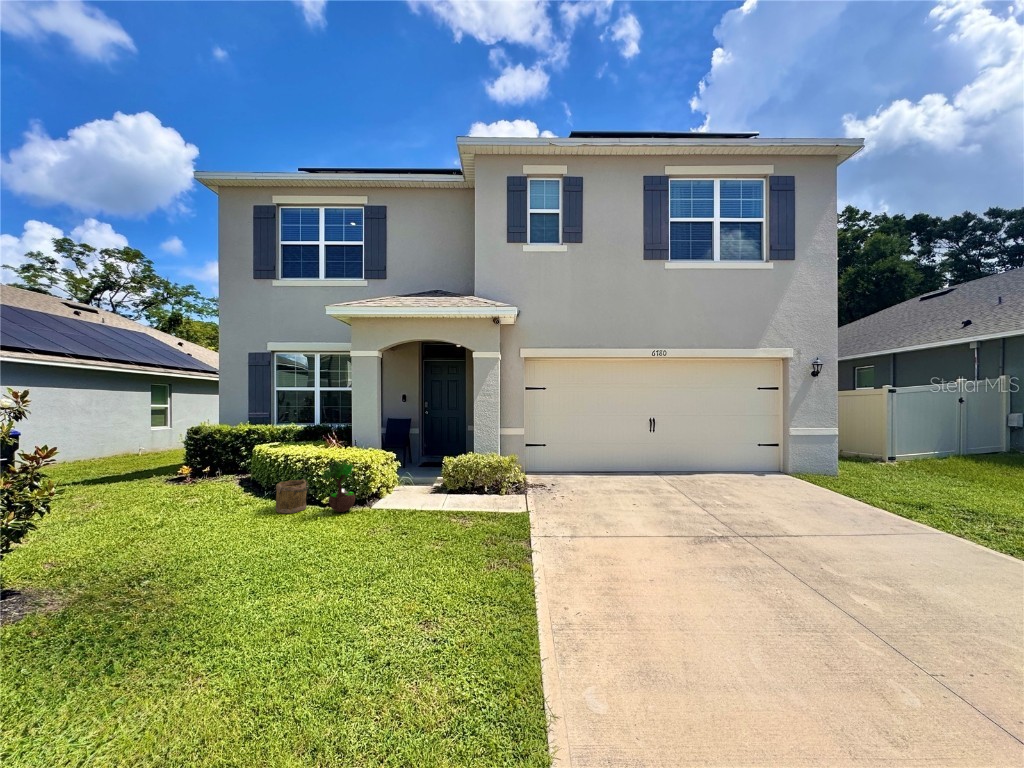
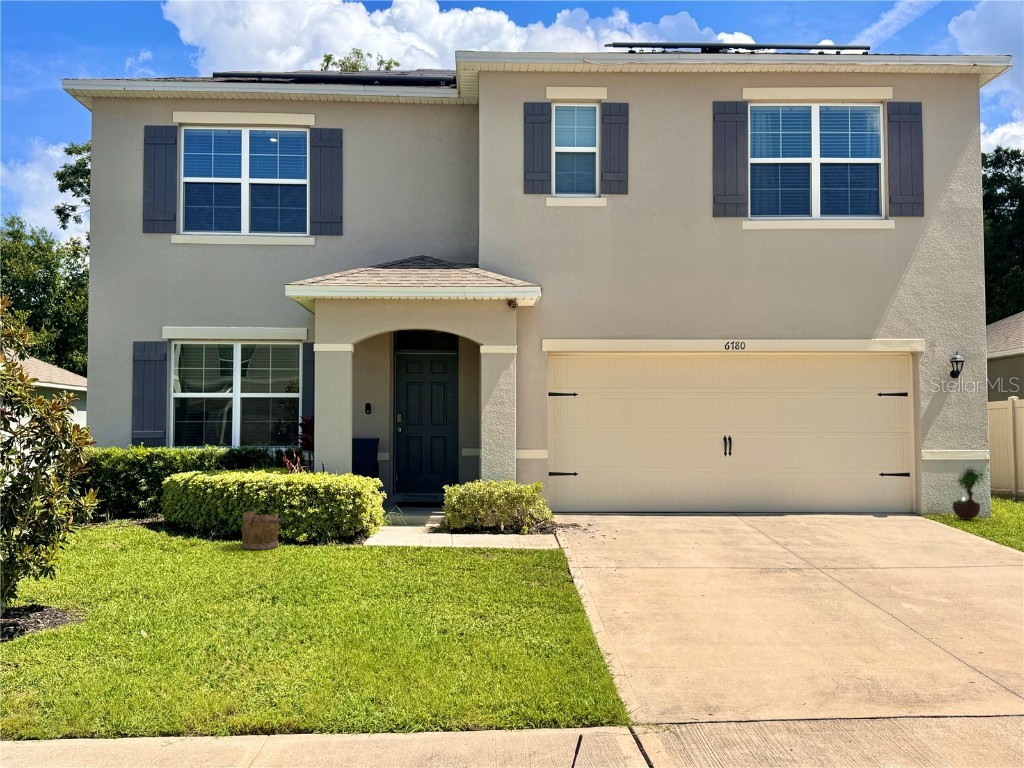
potted tree: present [322,460,355,512] -> present [953,469,984,520]

